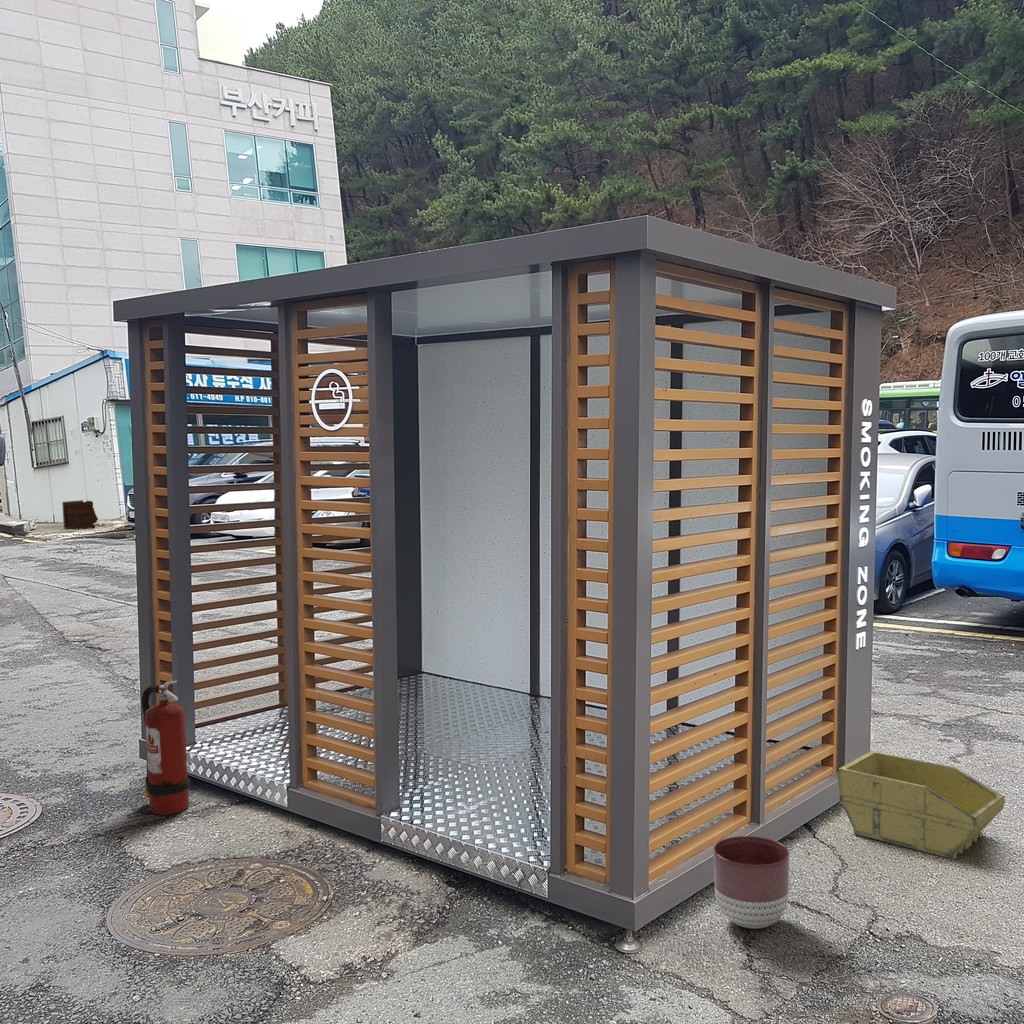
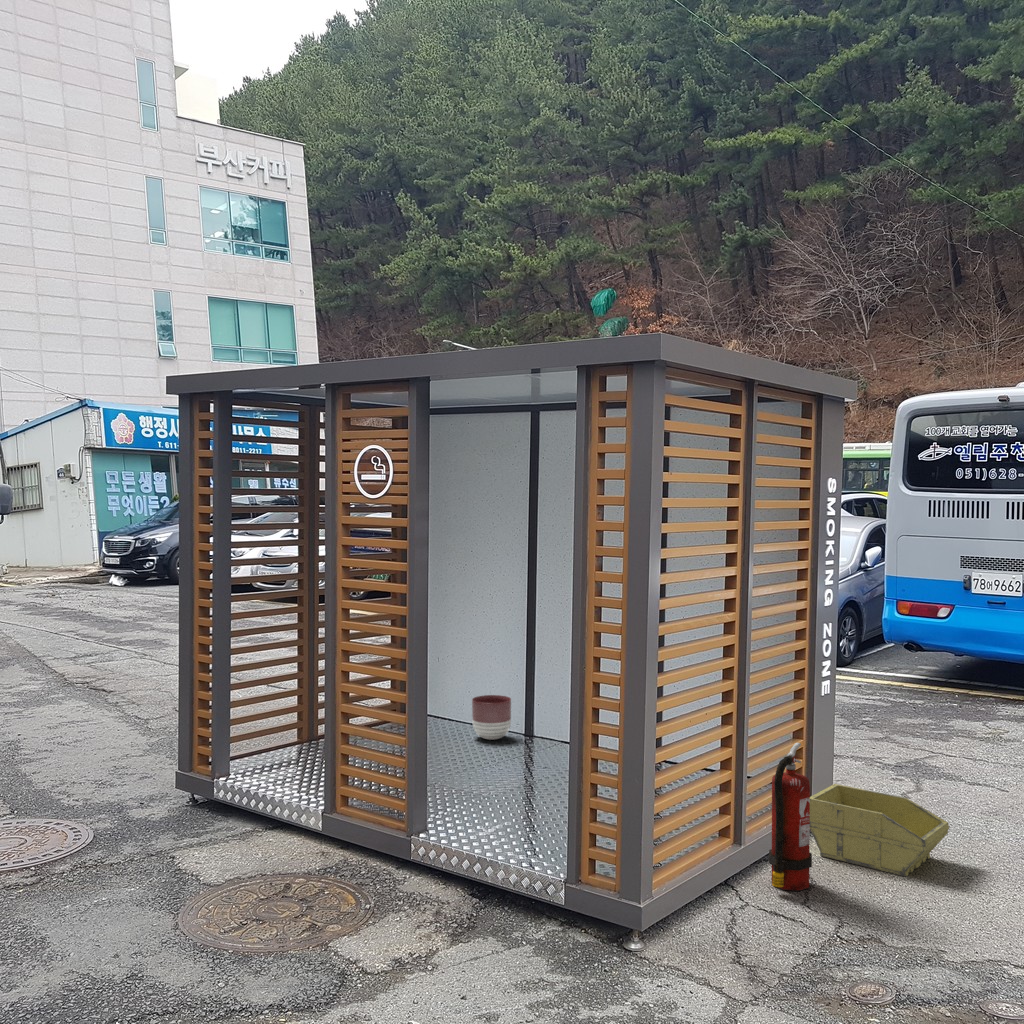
wooden crate: present [62,500,98,529] -> none [40,543,80,572]
fire extinguisher: present [142,681,191,815] -> present [769,743,812,891]
planter: present [714,836,790,929] -> present [472,695,511,740]

